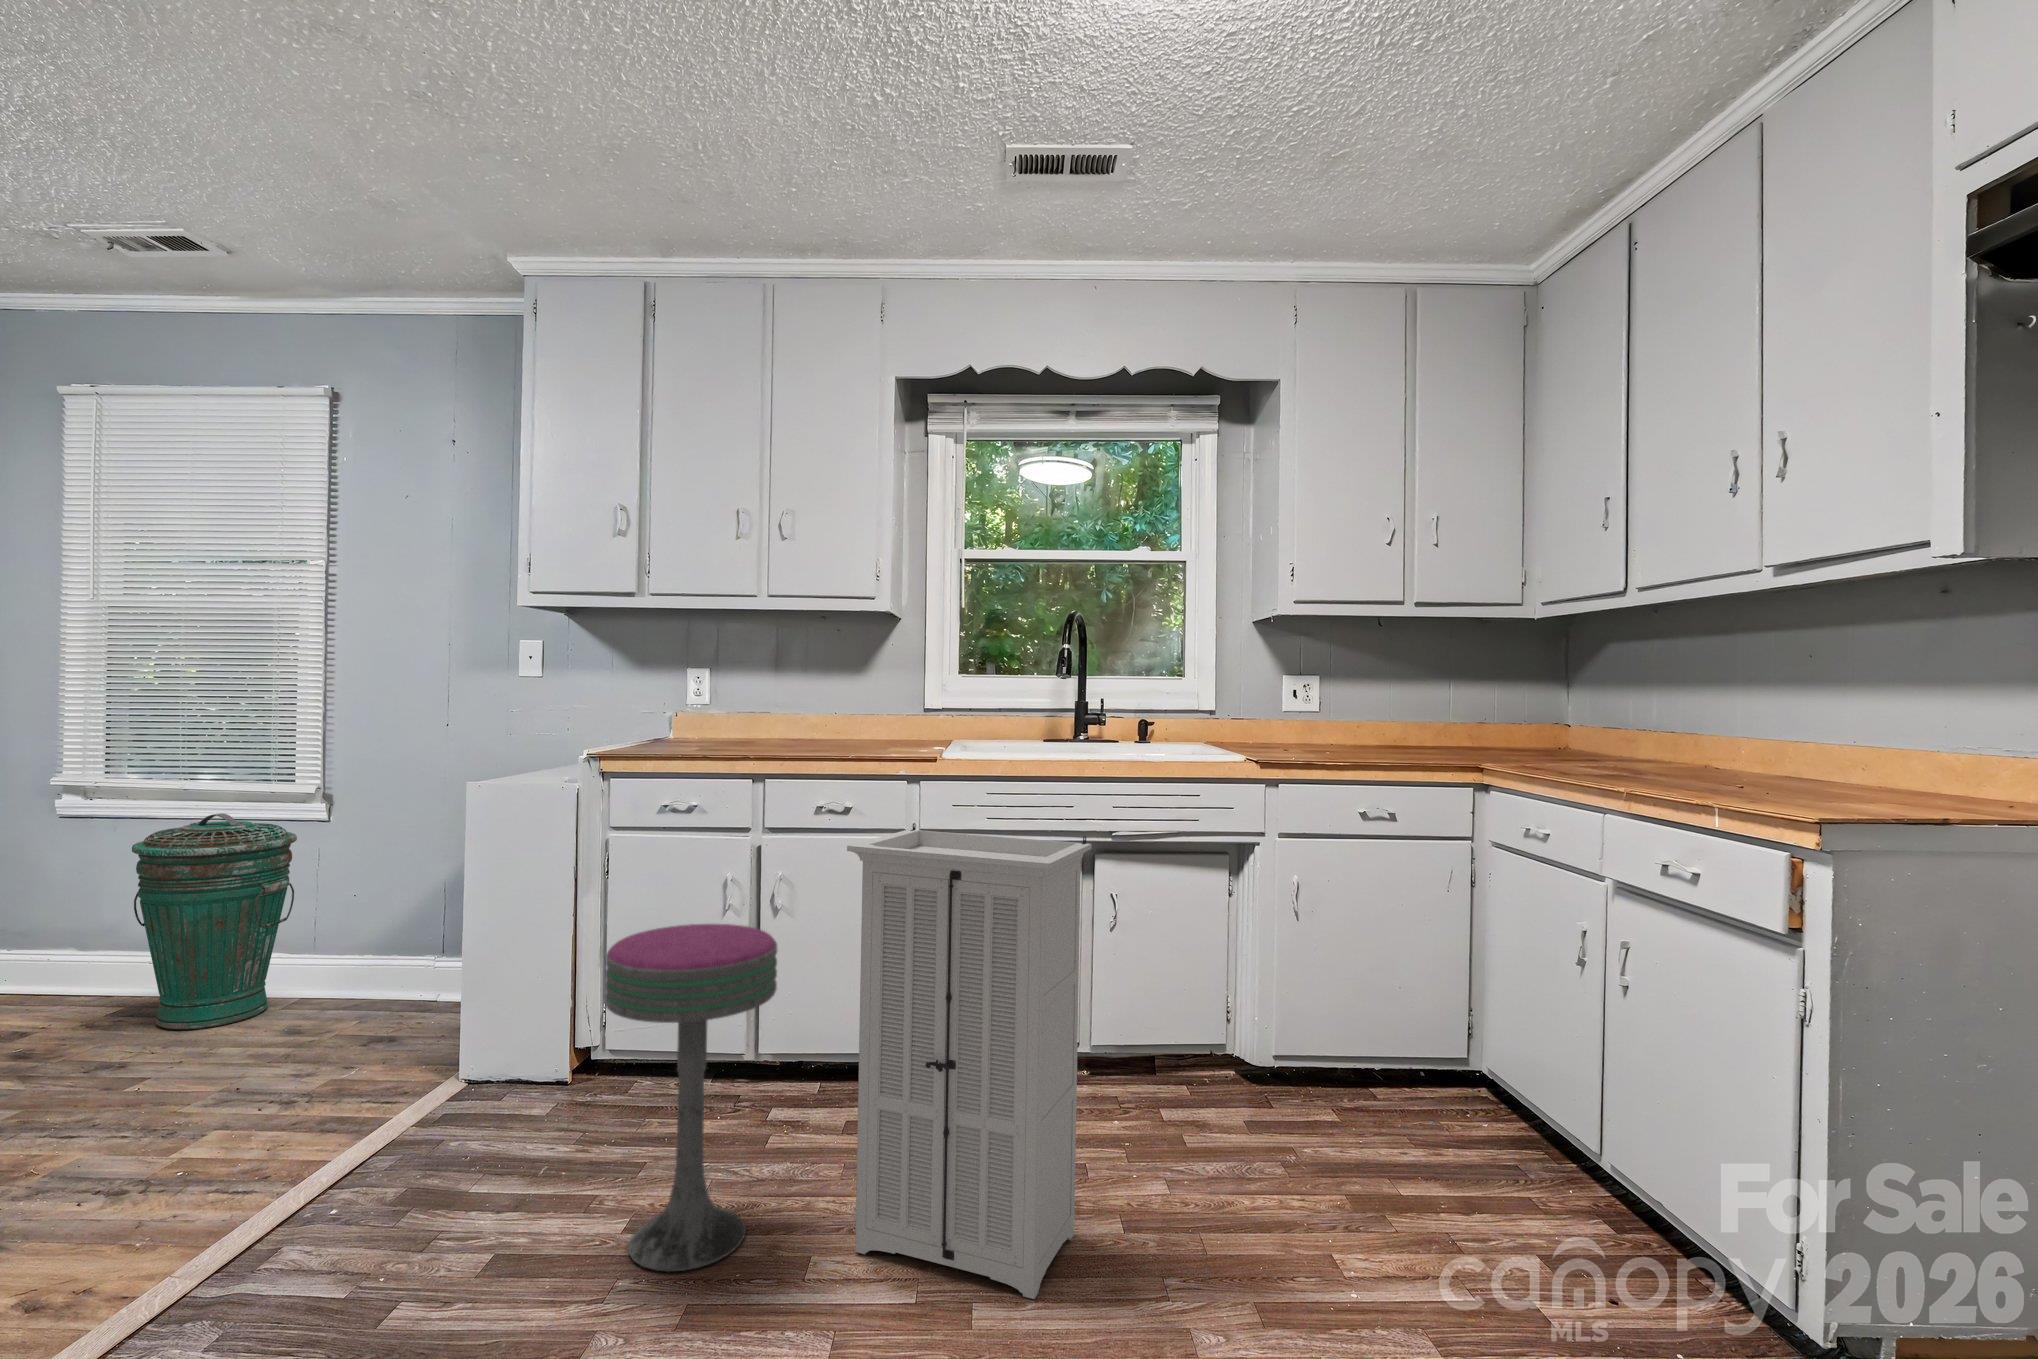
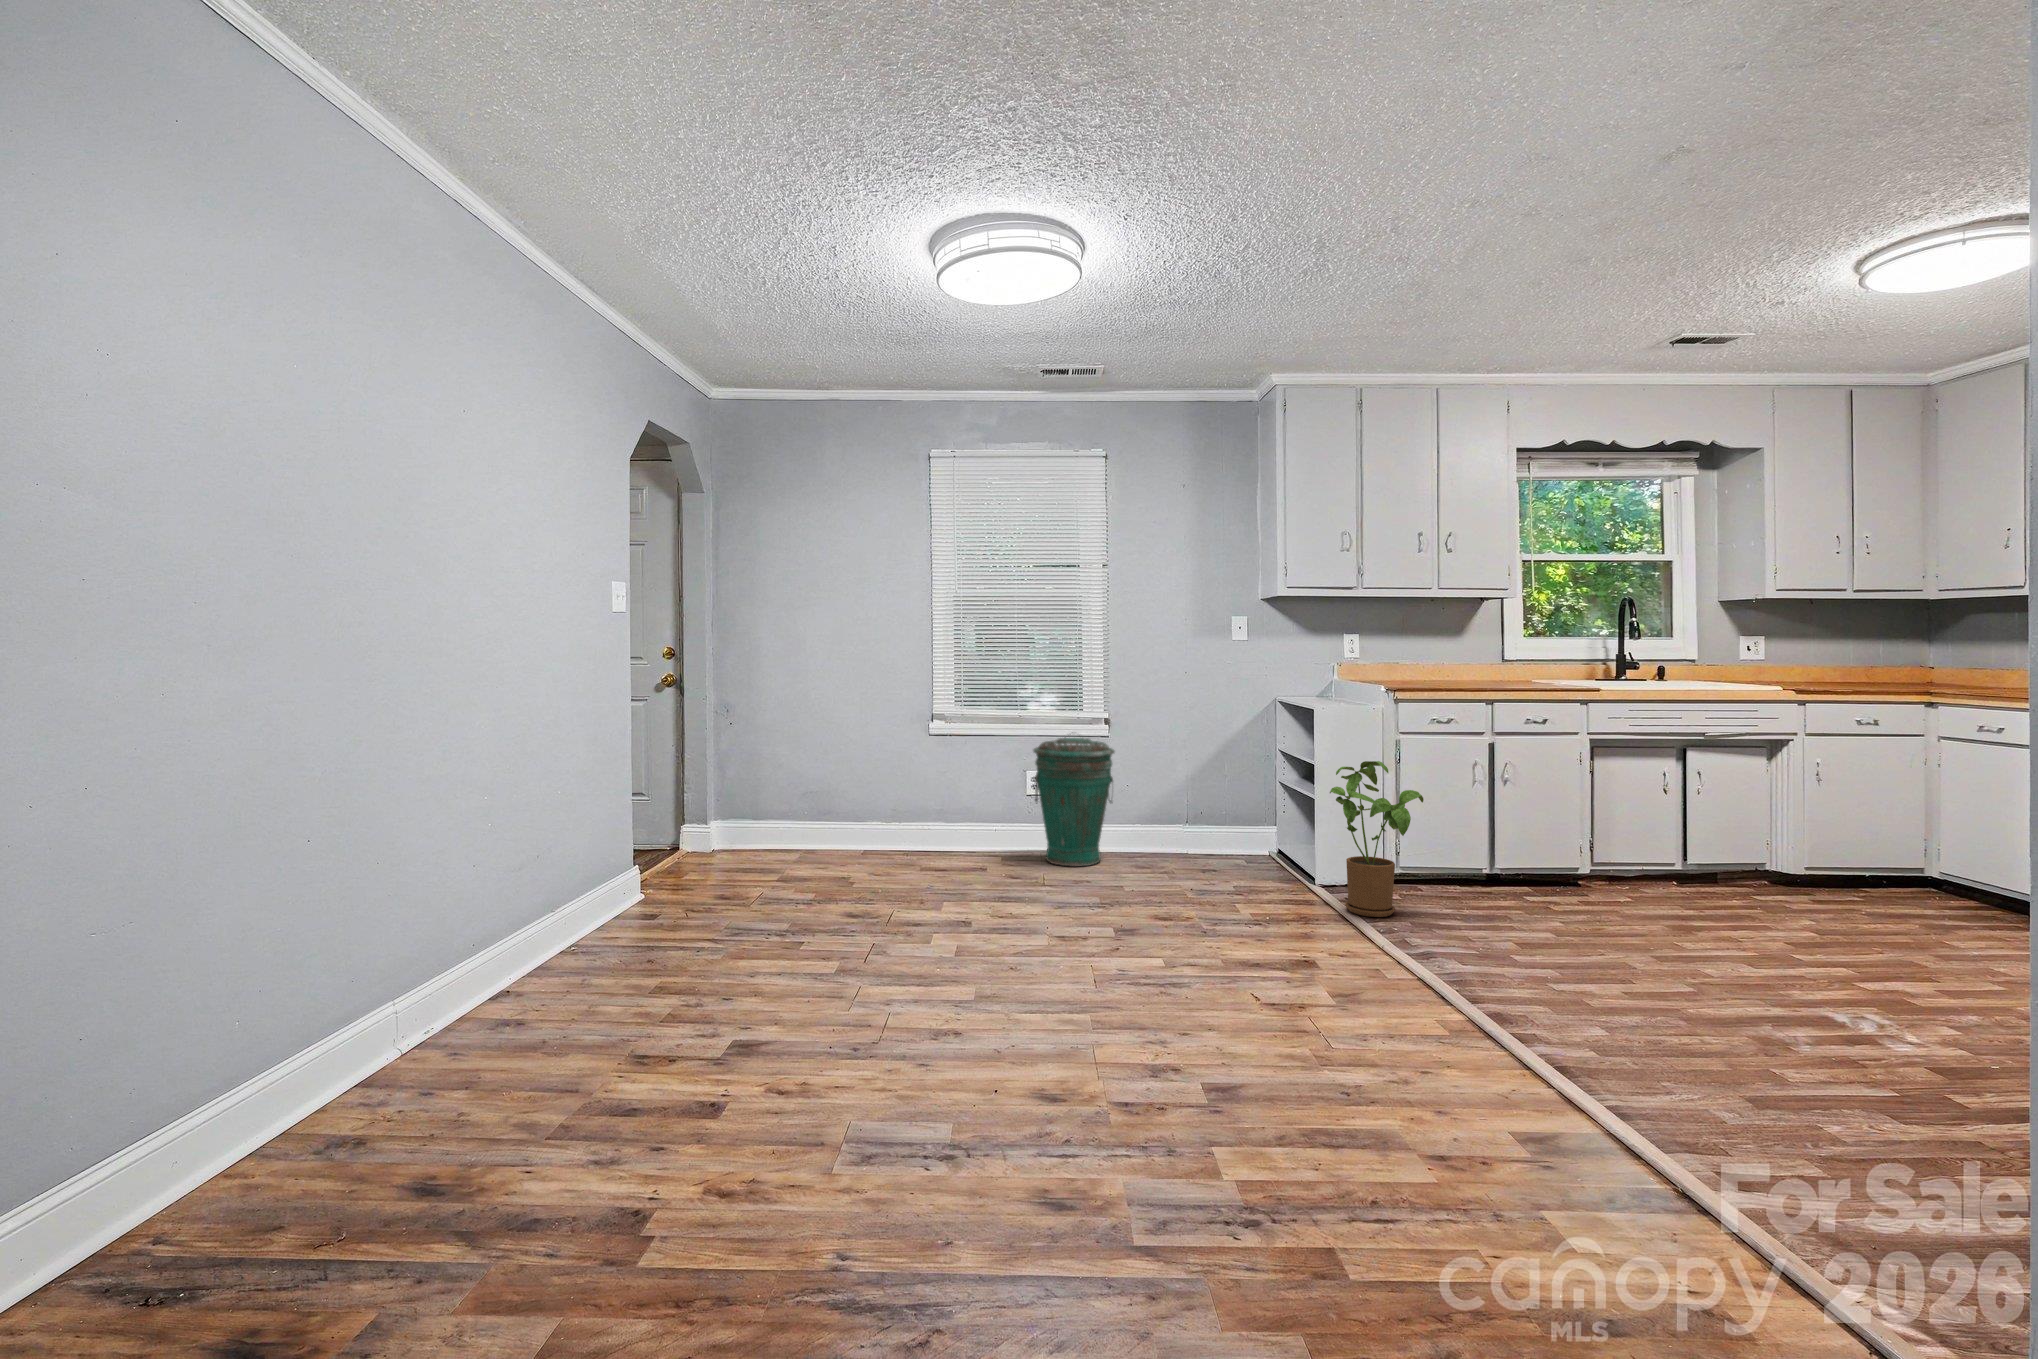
storage cabinet: present [847,823,1092,1299] -> none [1704,716,1881,954]
house plant: none [293,887,489,1170] -> present [1330,761,1424,917]
bar stool: present [605,924,777,1272] -> none [1580,773,1689,947]

